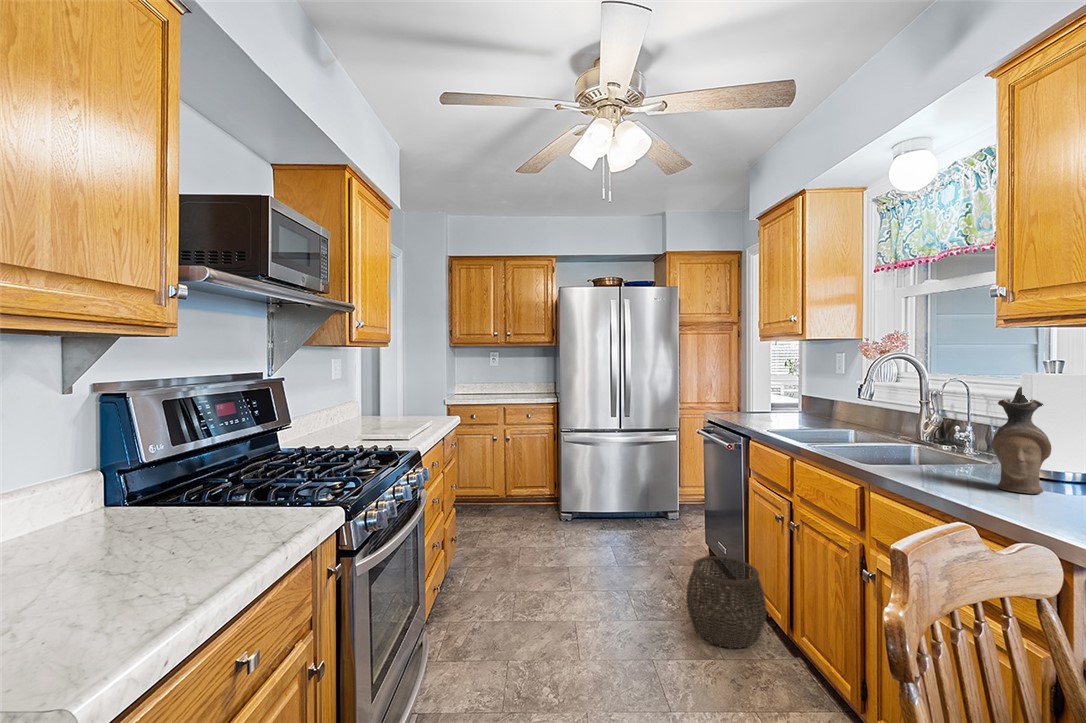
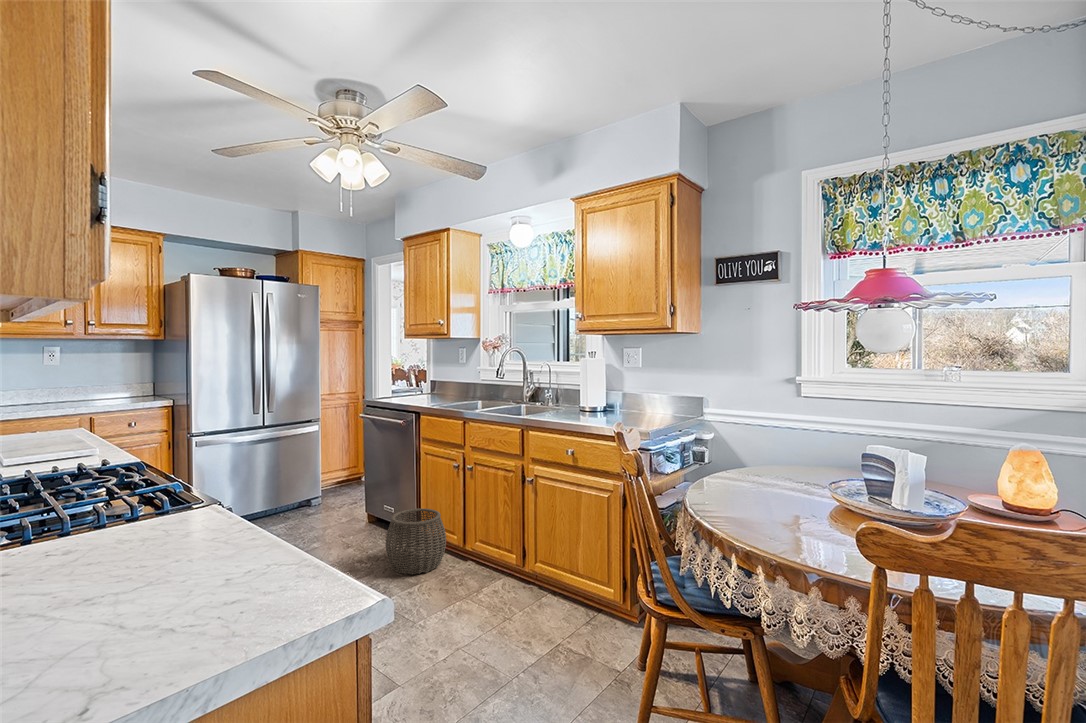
ceramic pitcher: present [992,387,1051,494] -> none [576,365,598,419]

